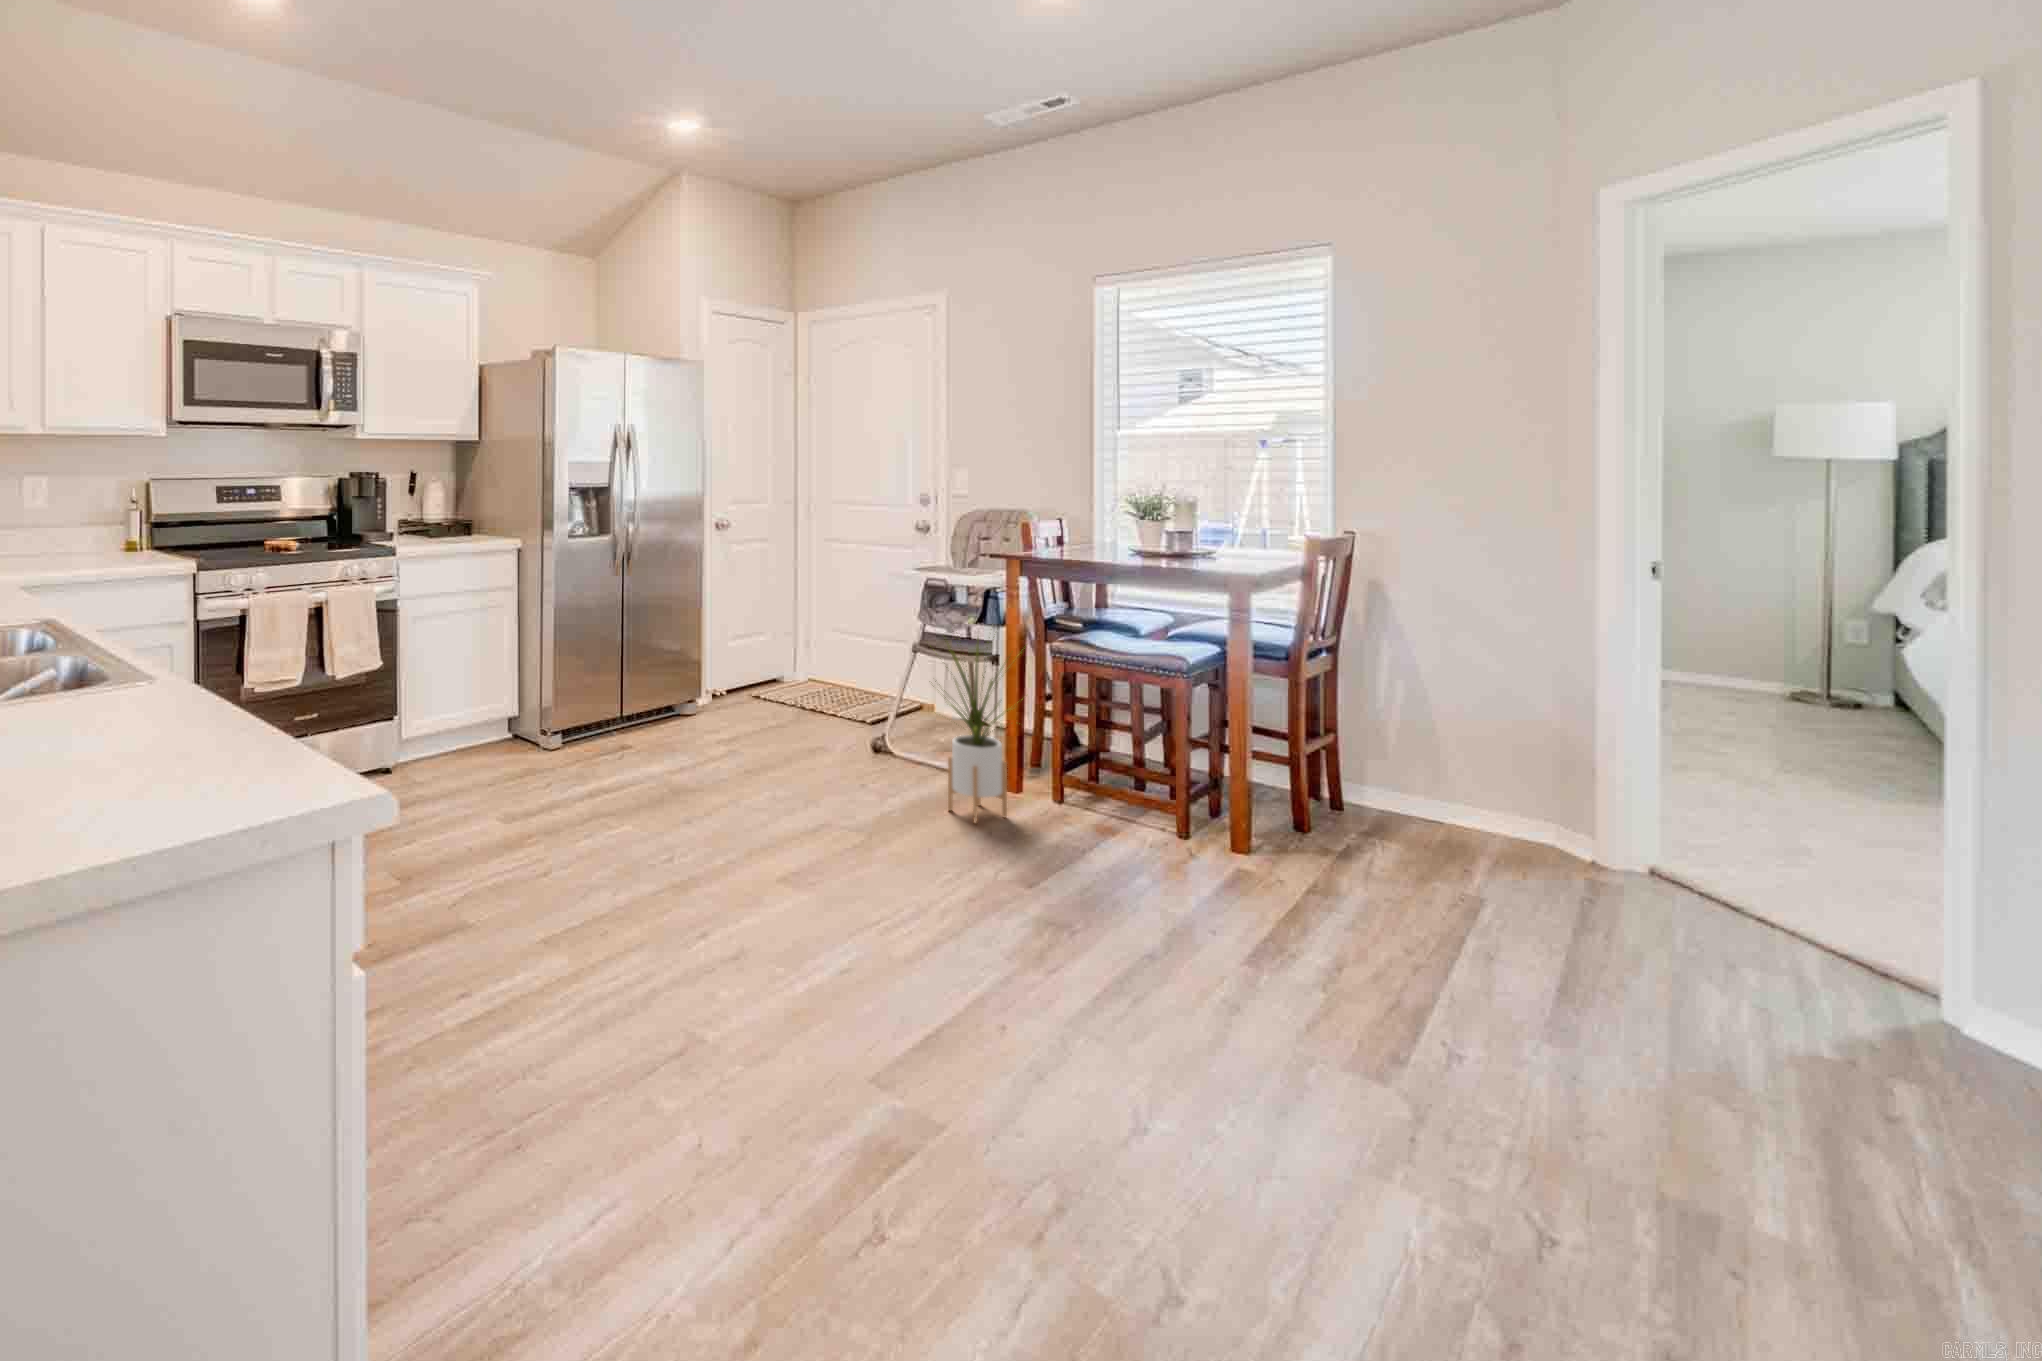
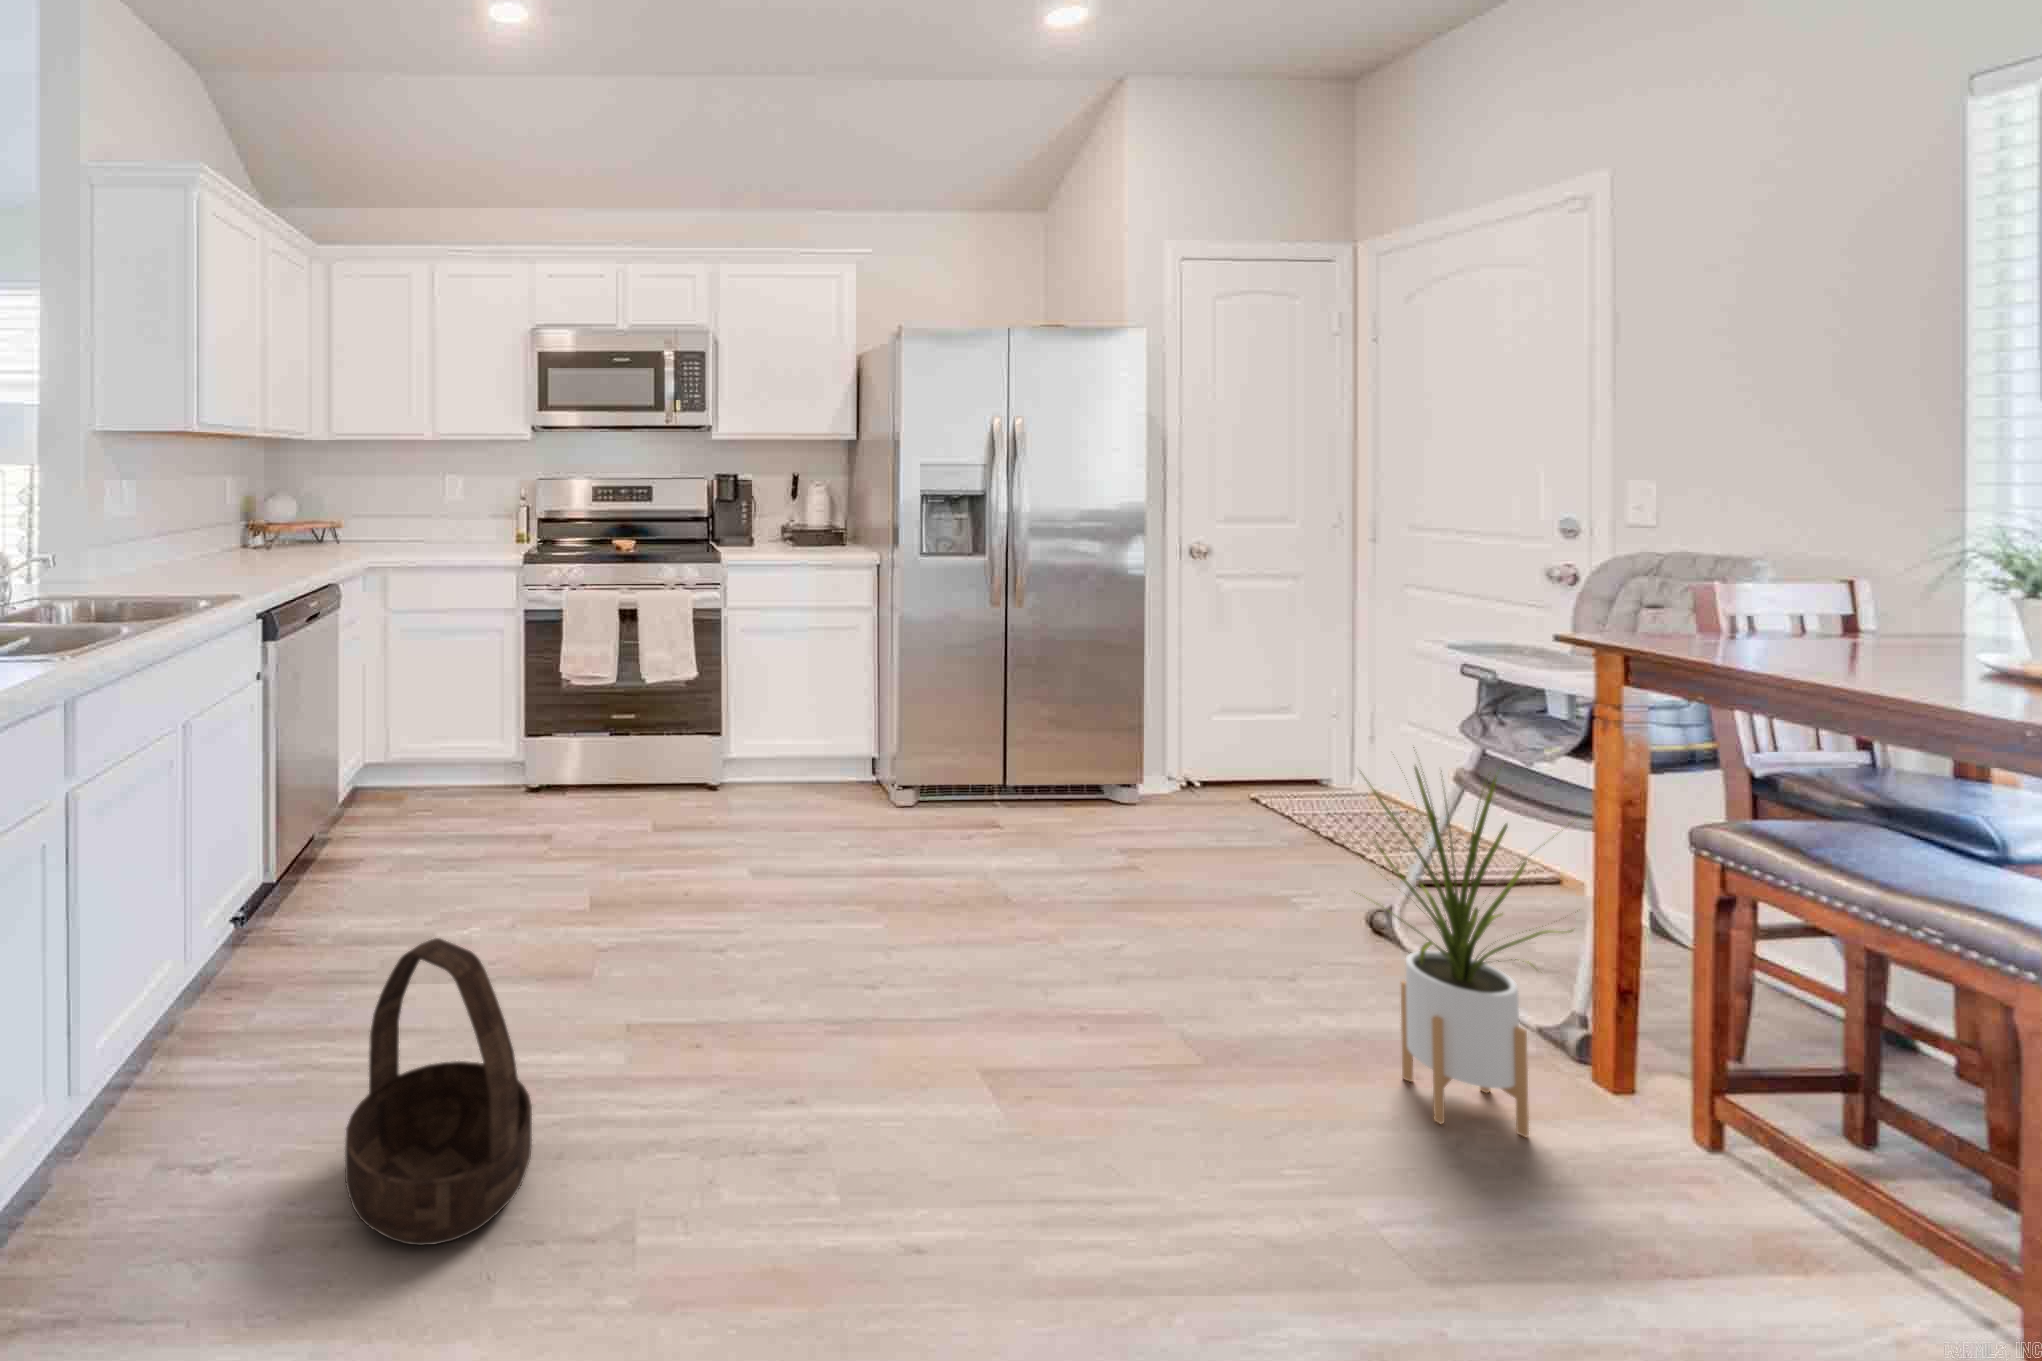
basket: none [462,862,612,1098] -> present [345,938,532,1245]

